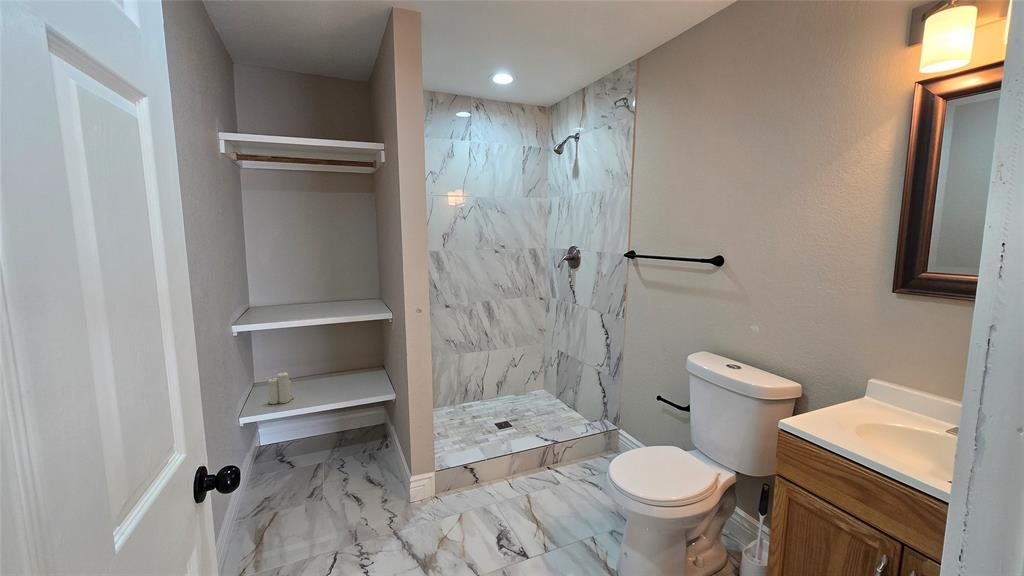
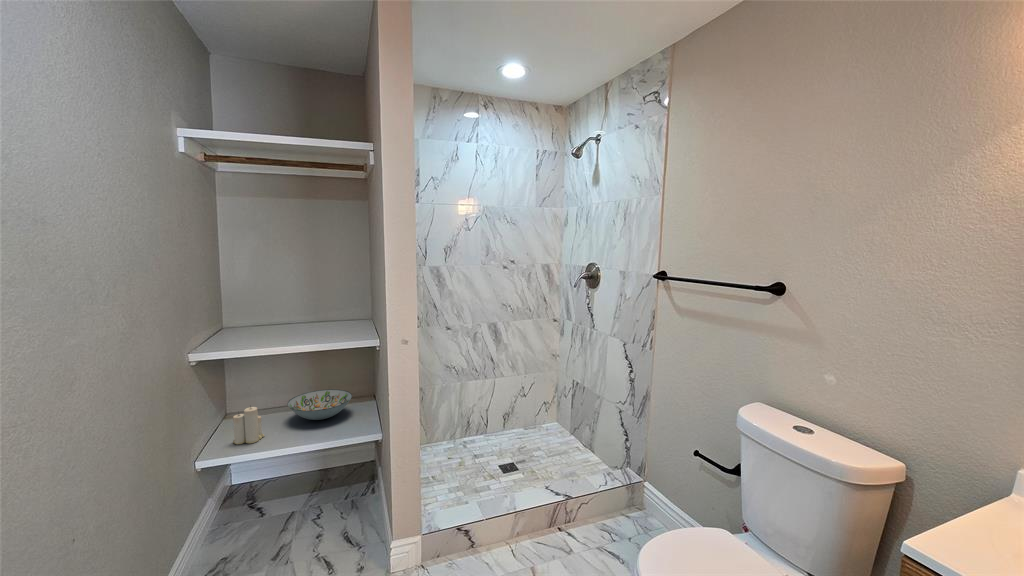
decorative bowl: none [310,360,366,385] -> present [287,389,352,420]

